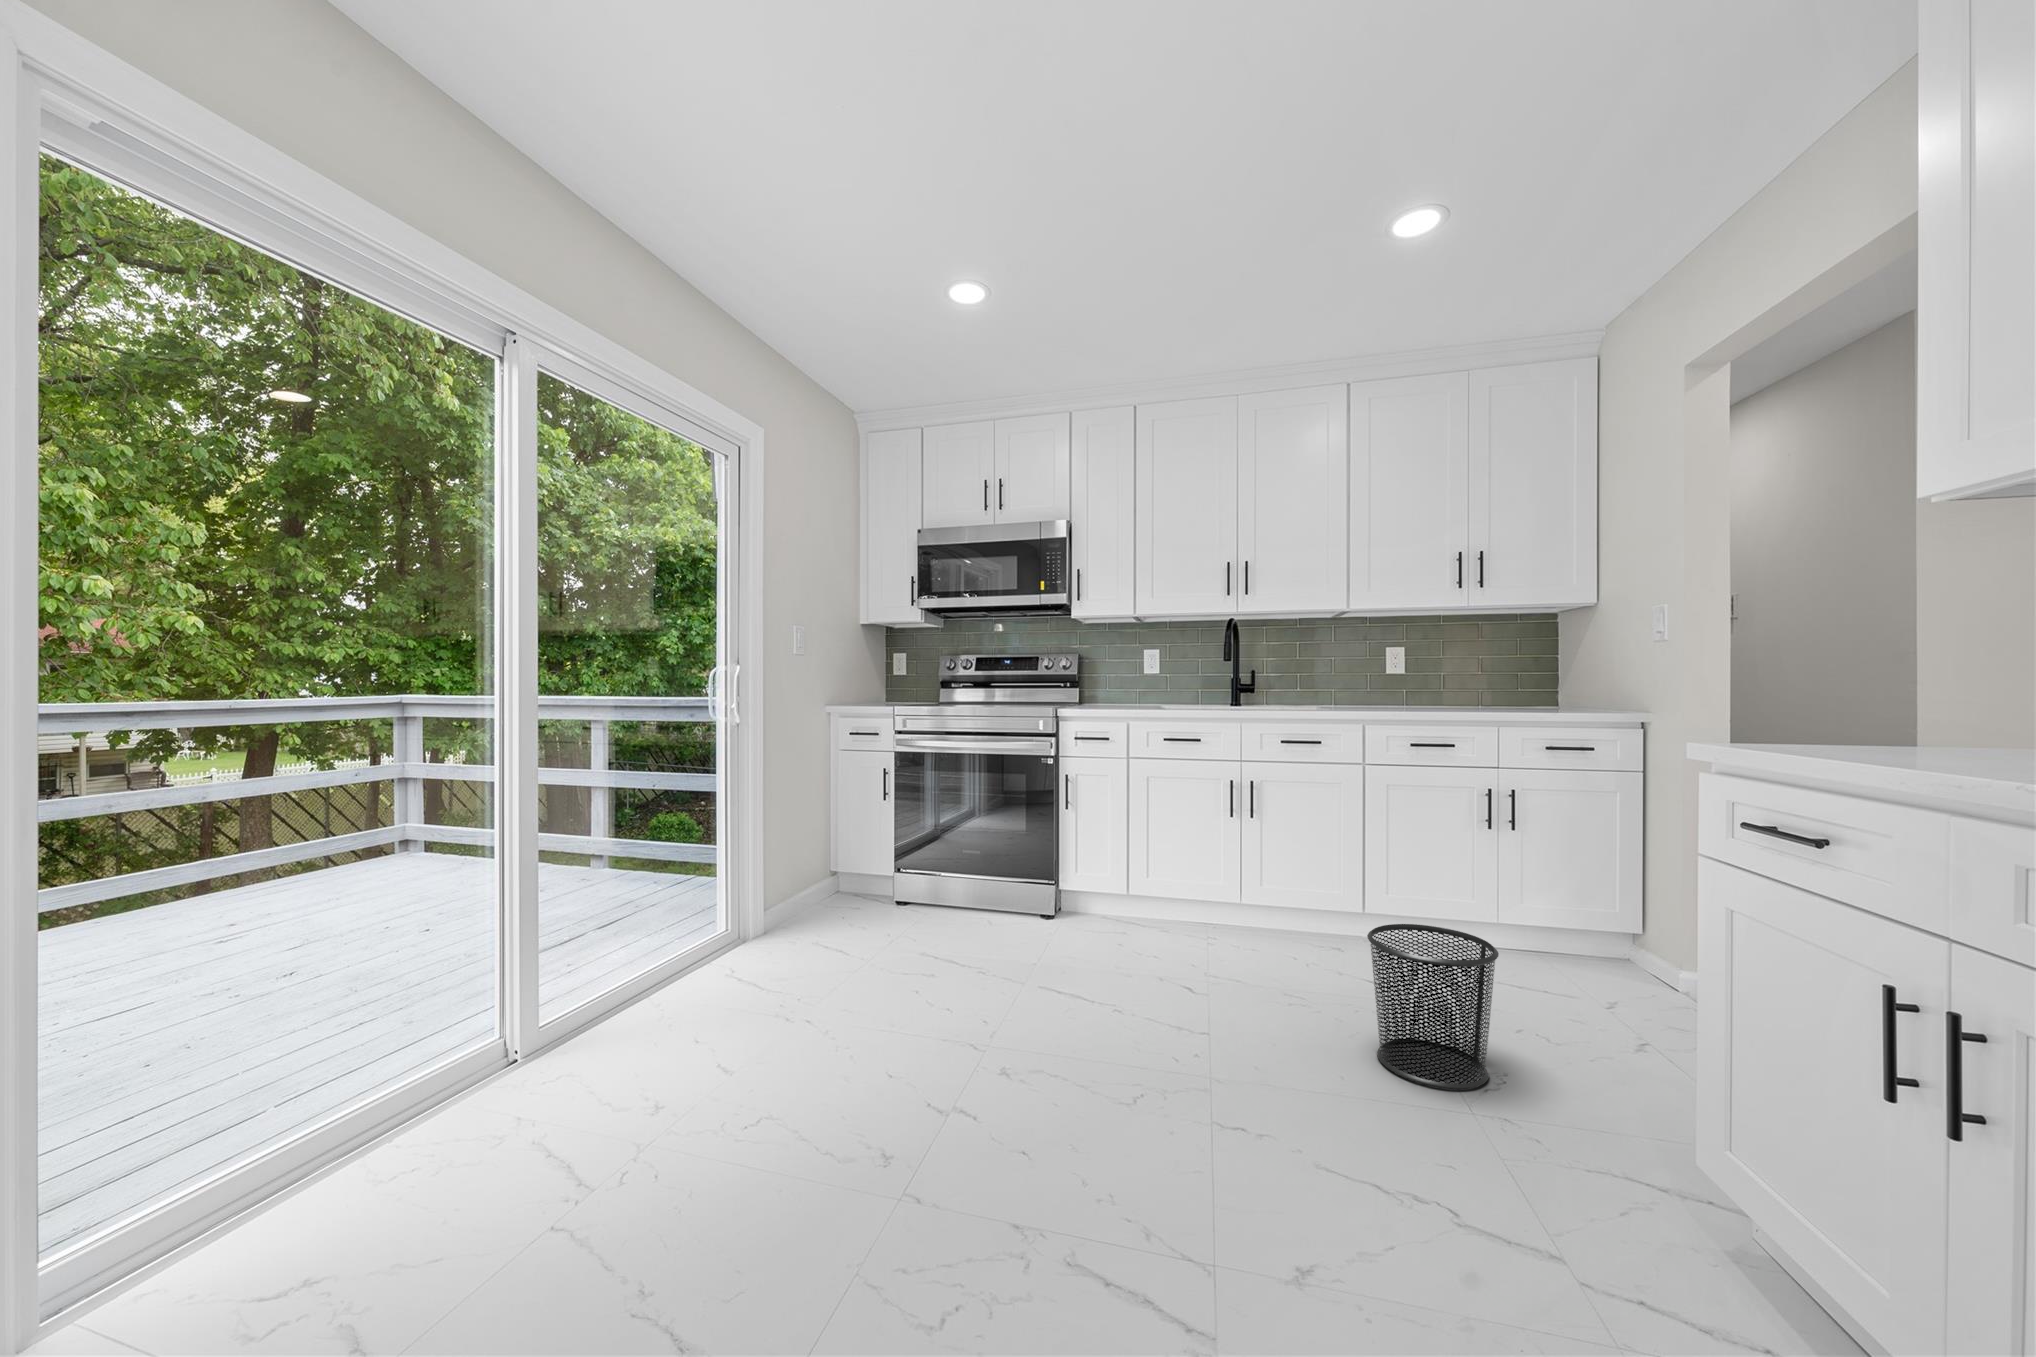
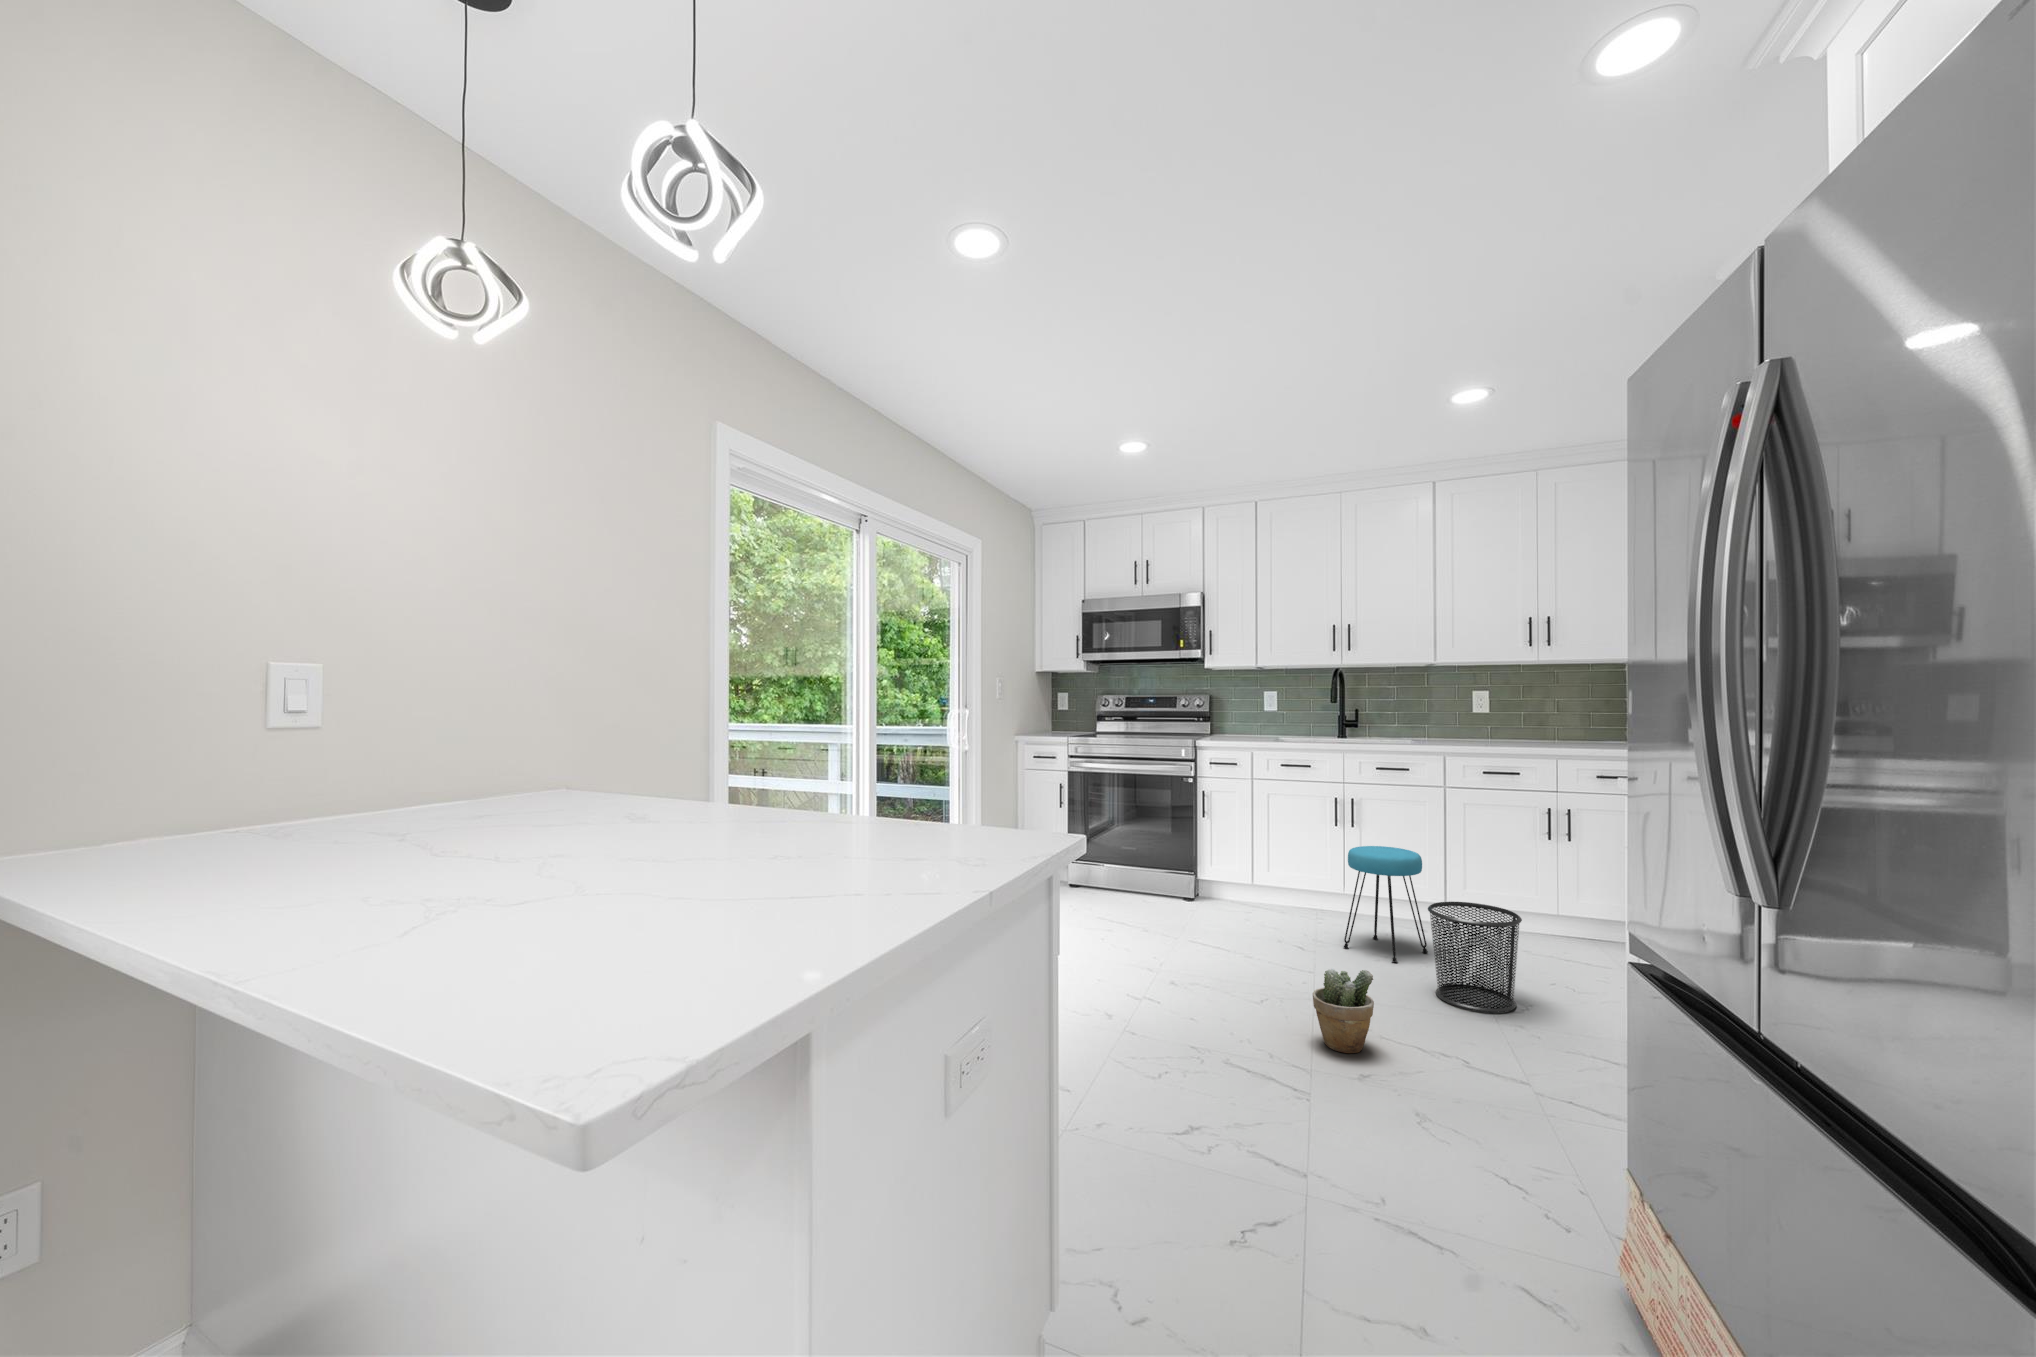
stool: none [1245,844,1352,1003] -> present [1344,846,1428,962]
potted plant: none [1218,1060,1314,1199] -> present [1313,969,1374,1053]

